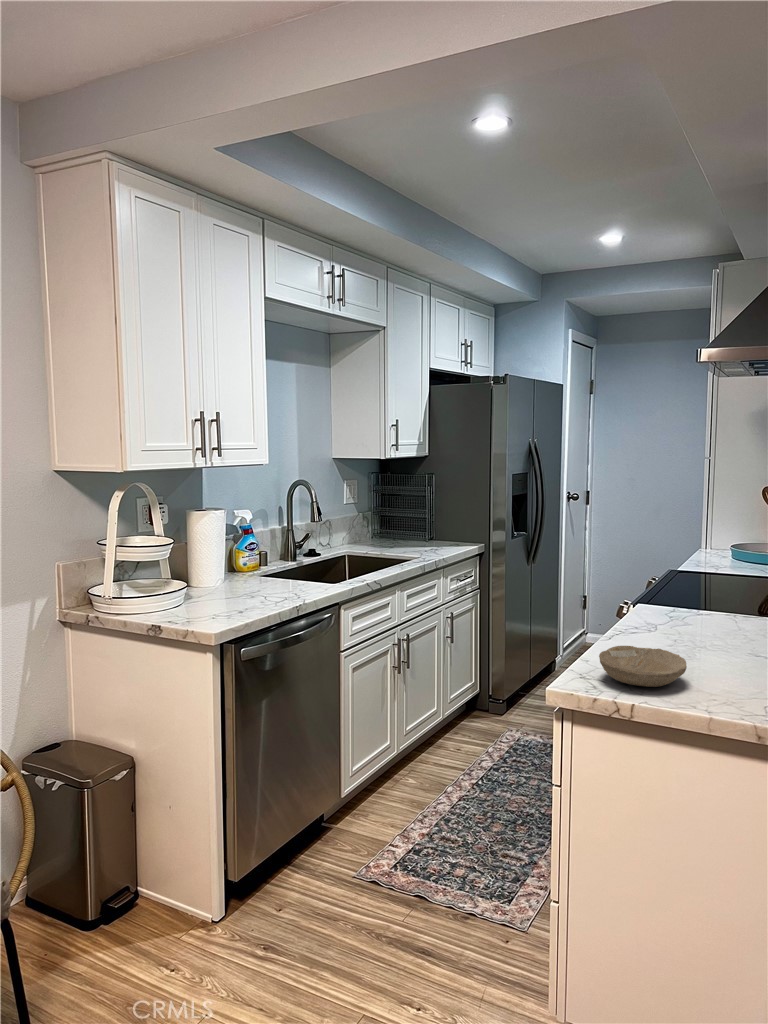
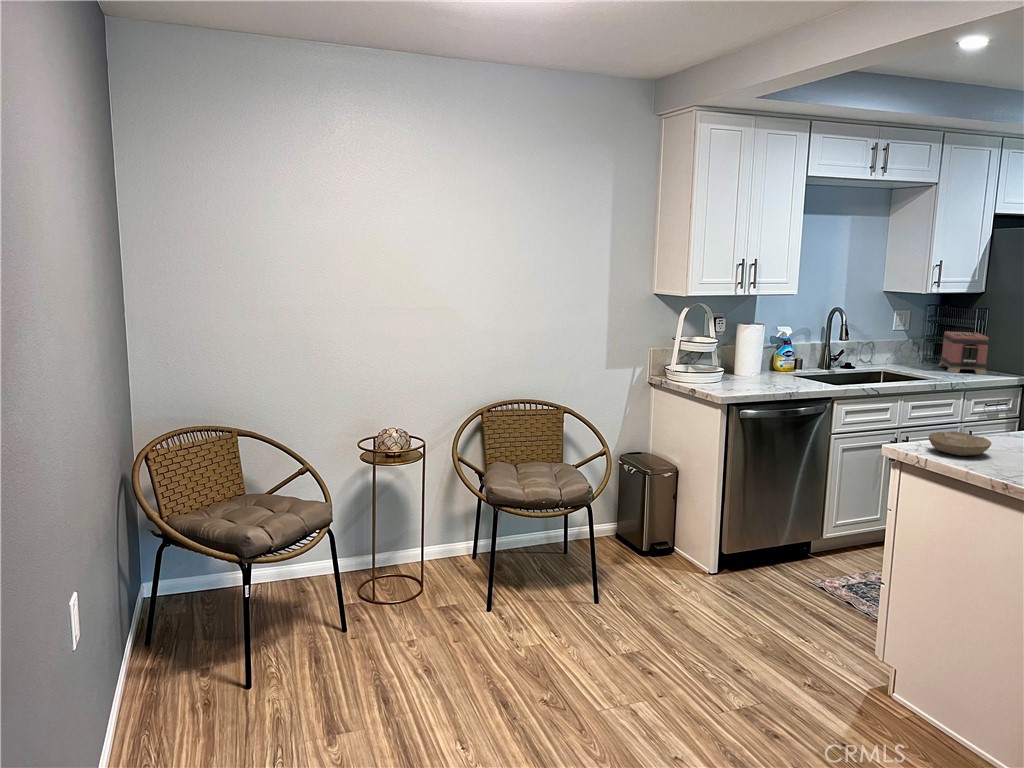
toaster: none [391,500,448,547] -> present [939,331,989,374]

